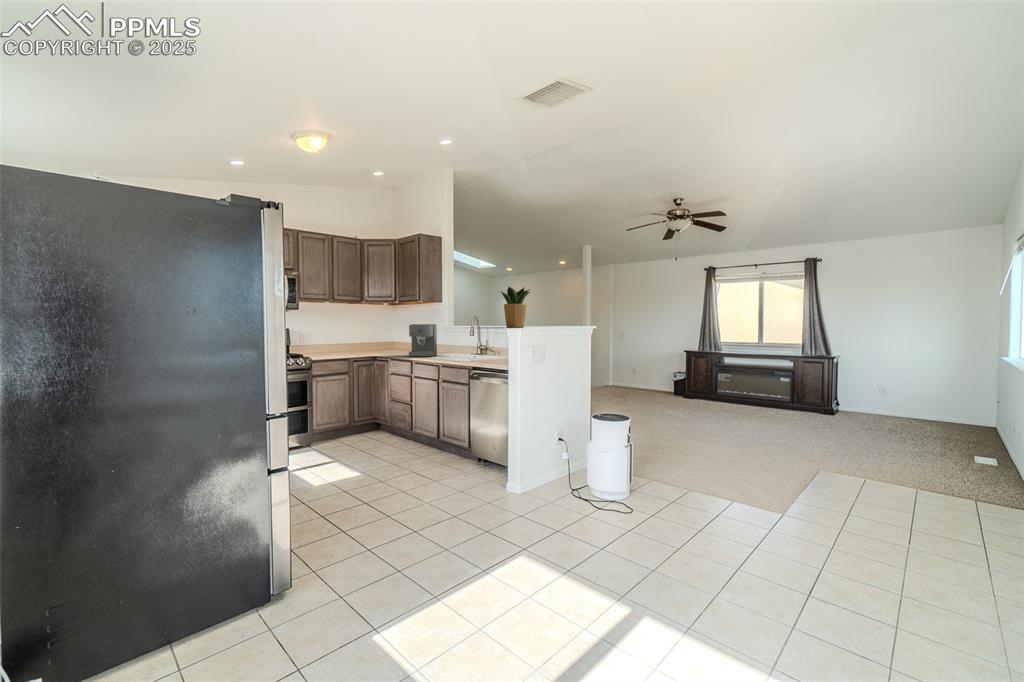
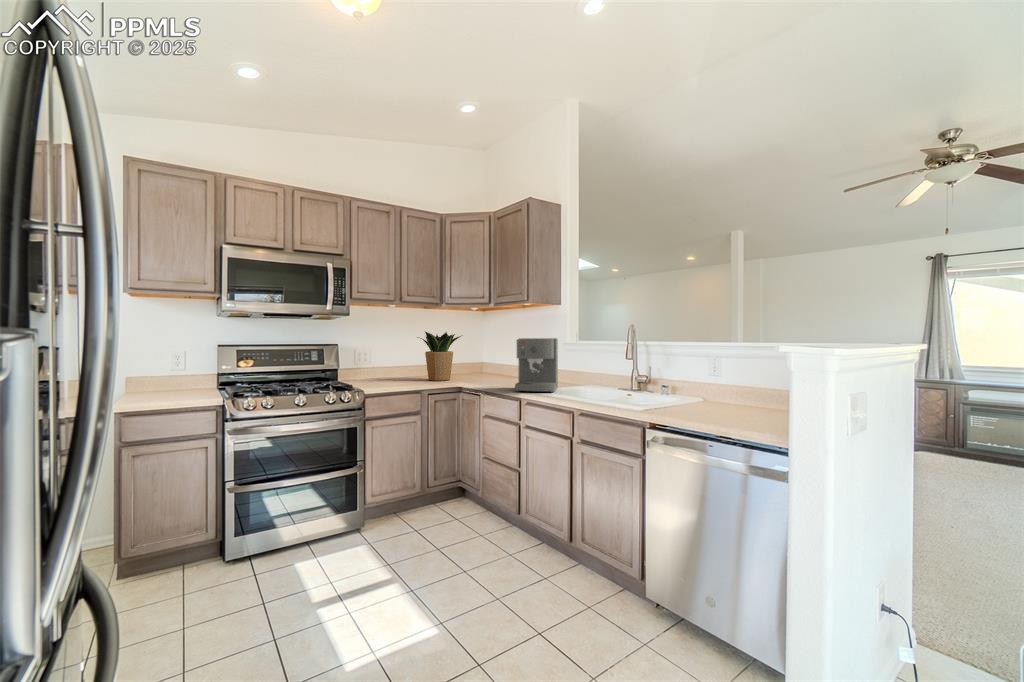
potted plant: present [501,287,530,328] -> present [420,332,461,381]

